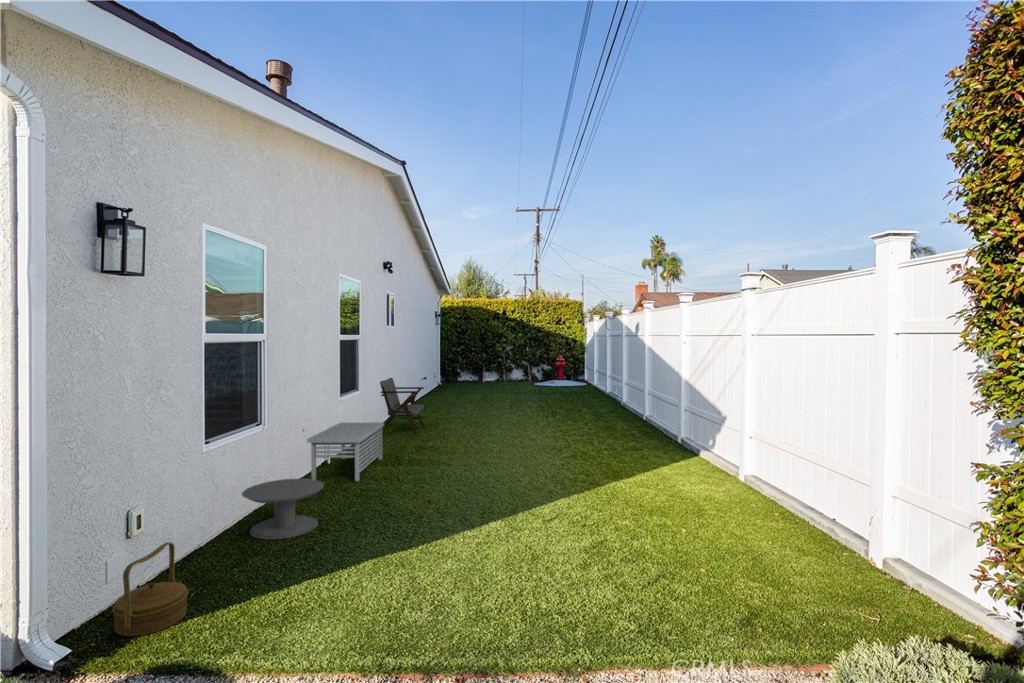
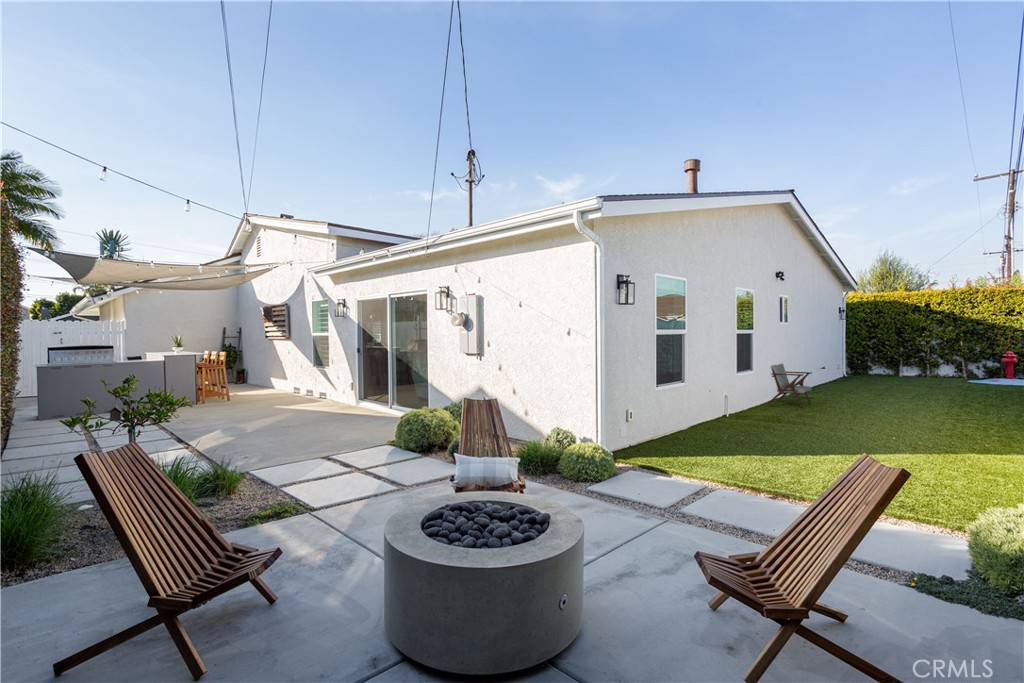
storage bench: present [307,422,384,481] -> none [712,391,769,427]
side table: present [242,479,324,540] -> none [674,414,720,443]
woven basket: present [112,542,188,636] -> none [624,425,653,460]

